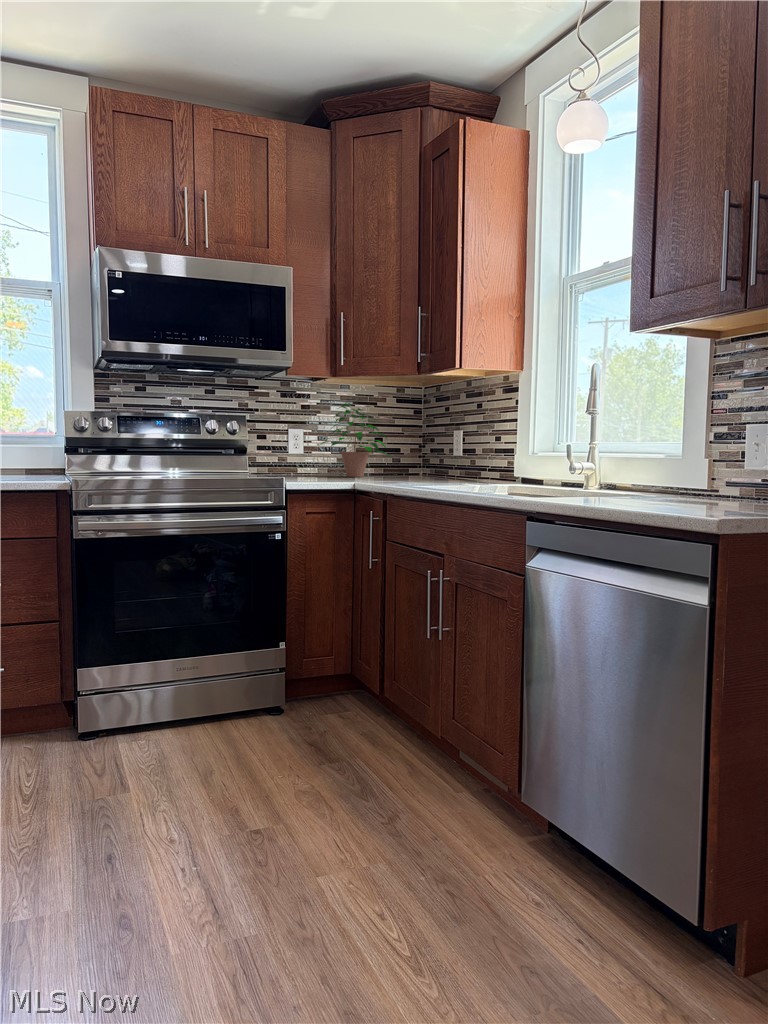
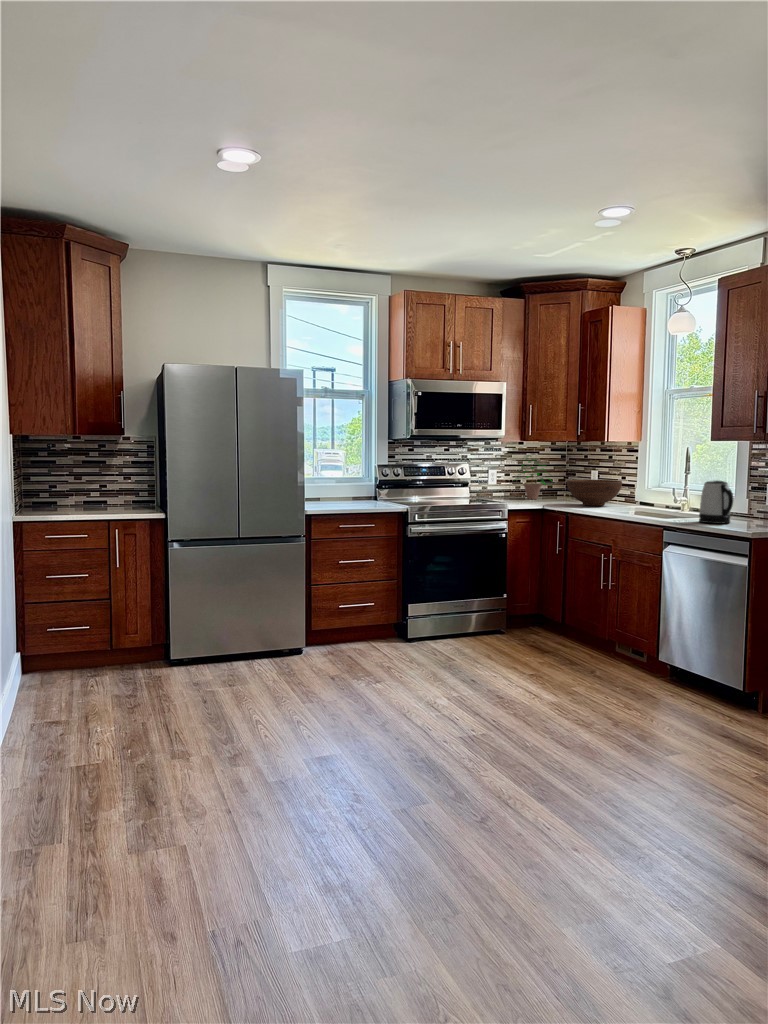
kettle: none [601,408,675,504] -> present [699,480,733,524]
fruit bowl: none [390,437,485,483] -> present [567,480,622,506]

